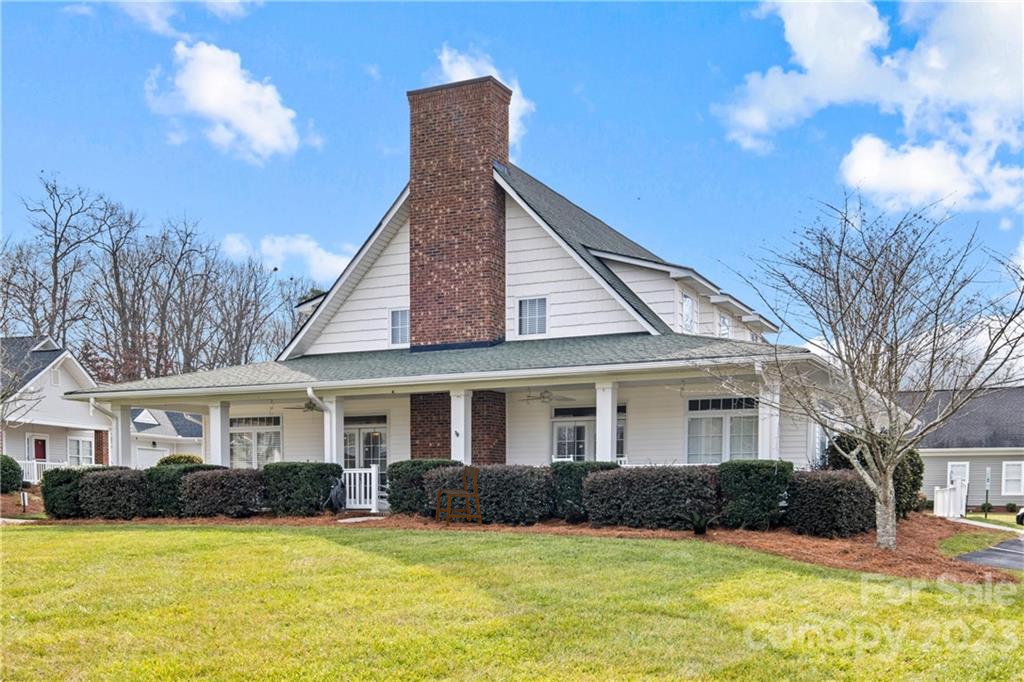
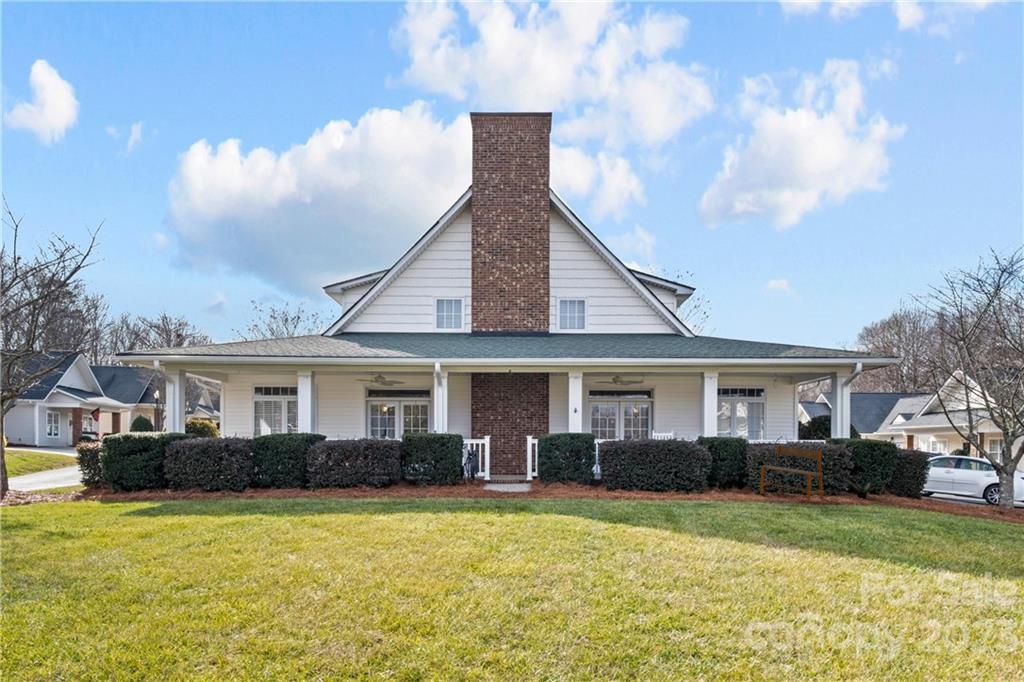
bench: present [436,465,482,526] -> present [760,445,824,502]

